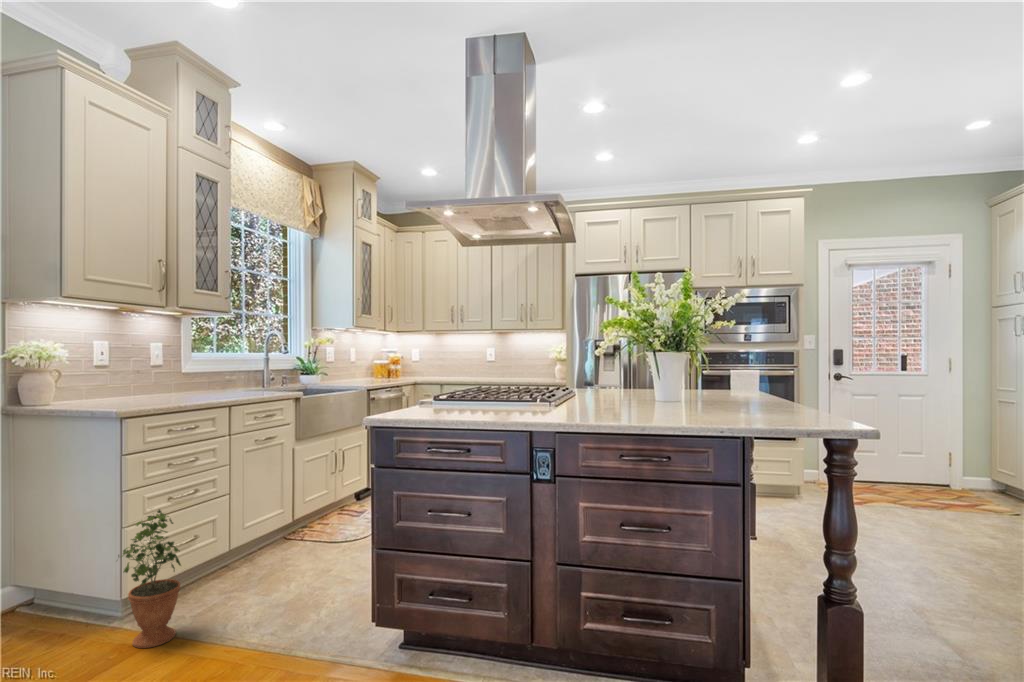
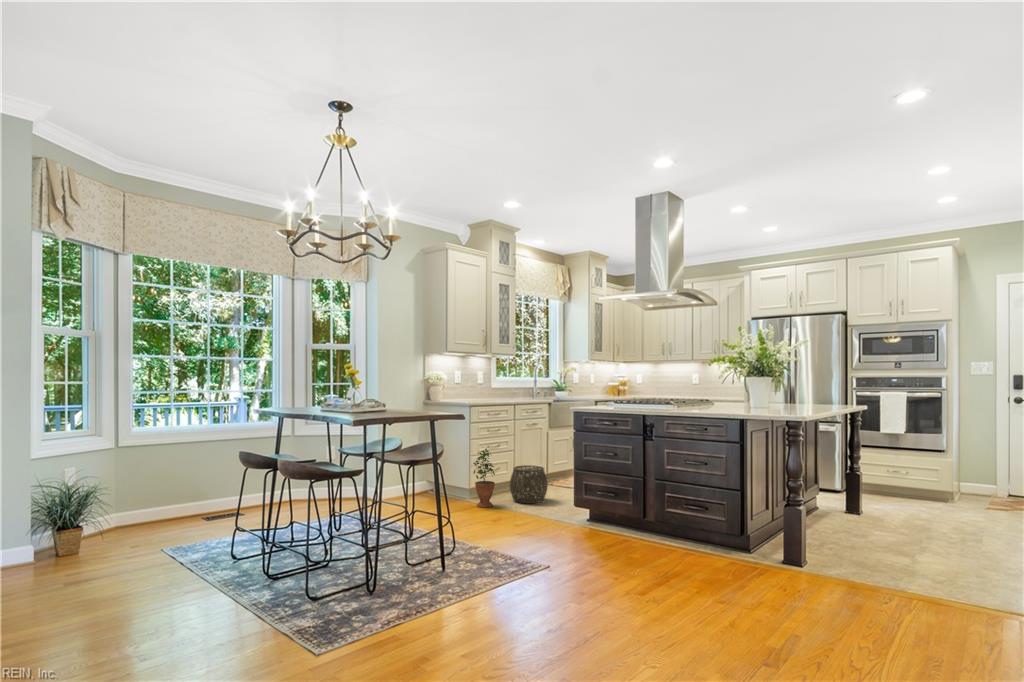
woven basket: none [216,523,300,610] -> present [510,465,548,503]

